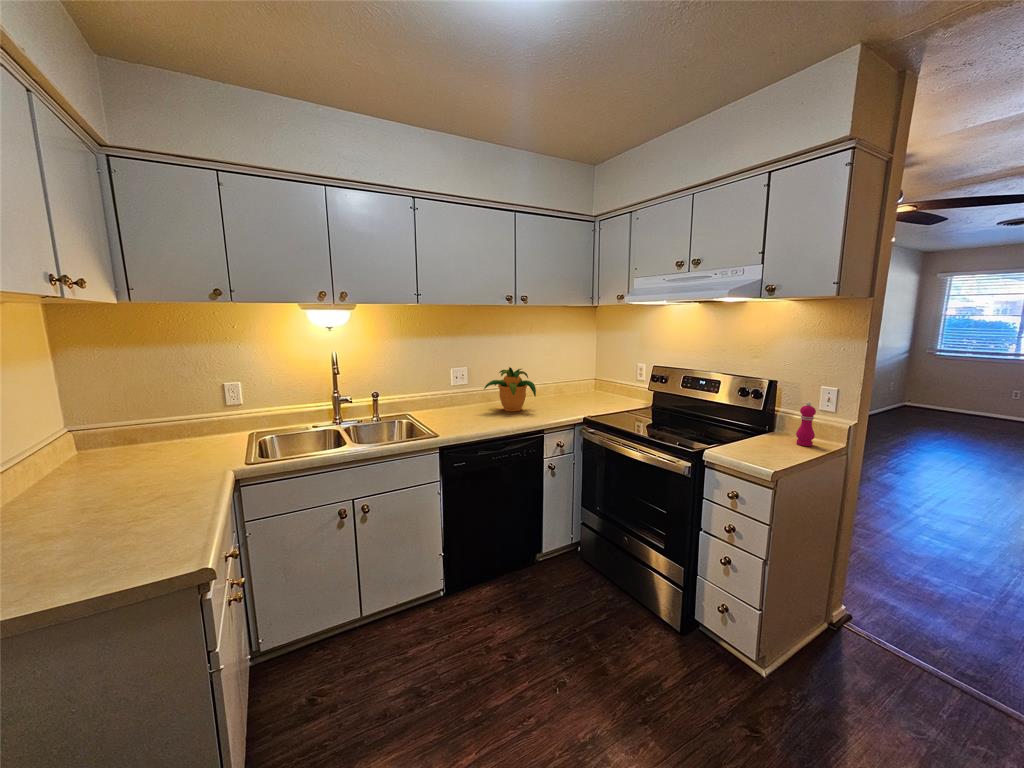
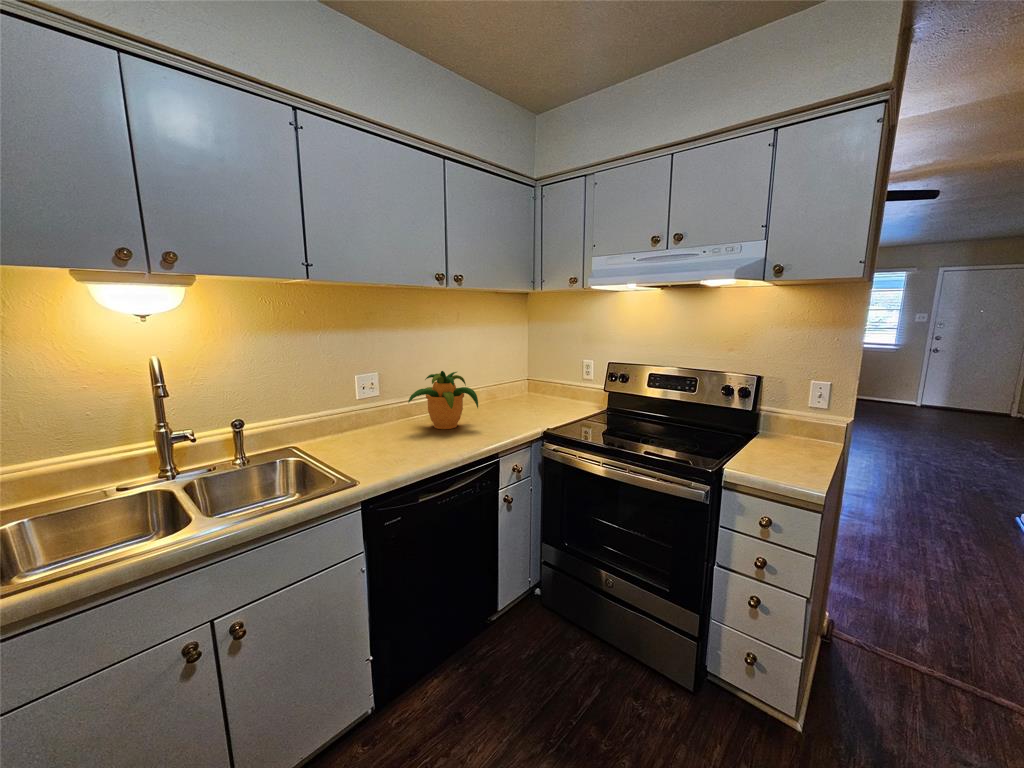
pepper mill: present [796,402,816,446] -> none [792,400,815,449]

